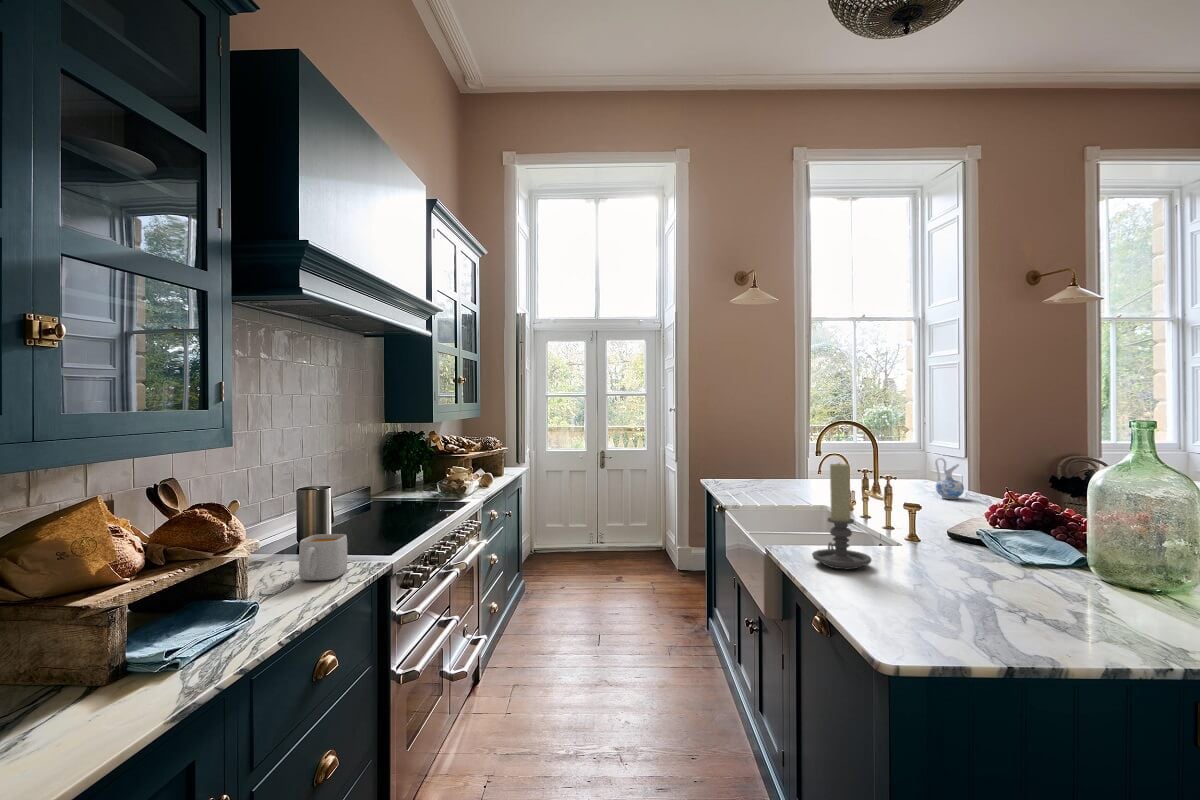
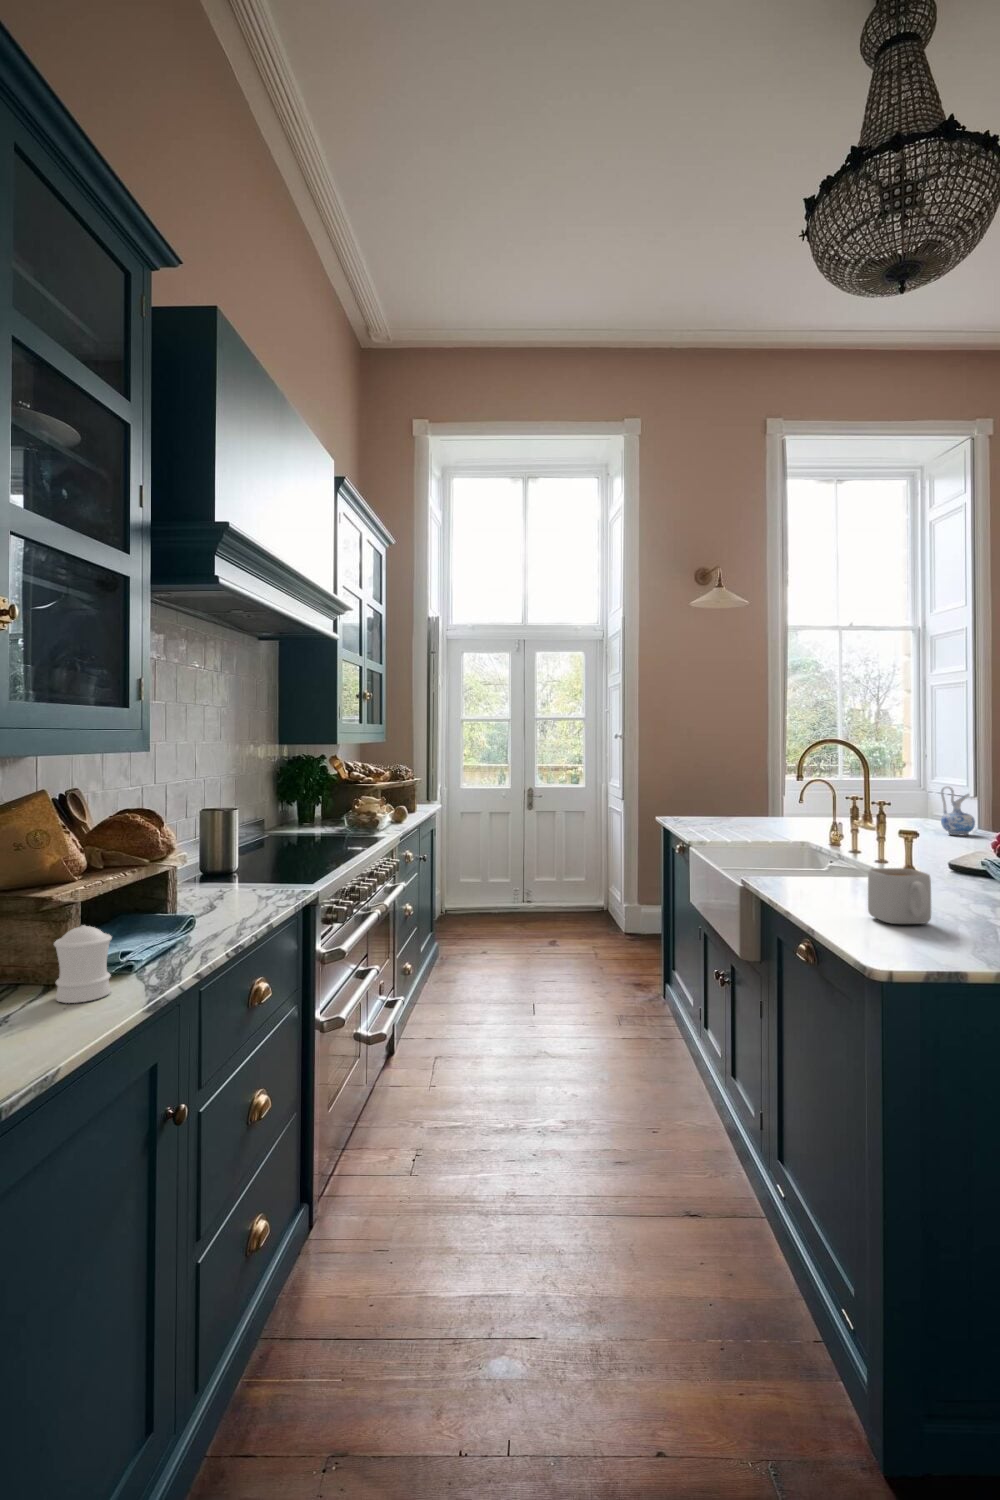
candle holder: present [812,463,872,569] -> none [795,777,863,897]
mug: present [299,534,347,580] -> present [868,868,931,924]
salt shaker: none [79,636,144,717] -> present [54,925,112,1003]

